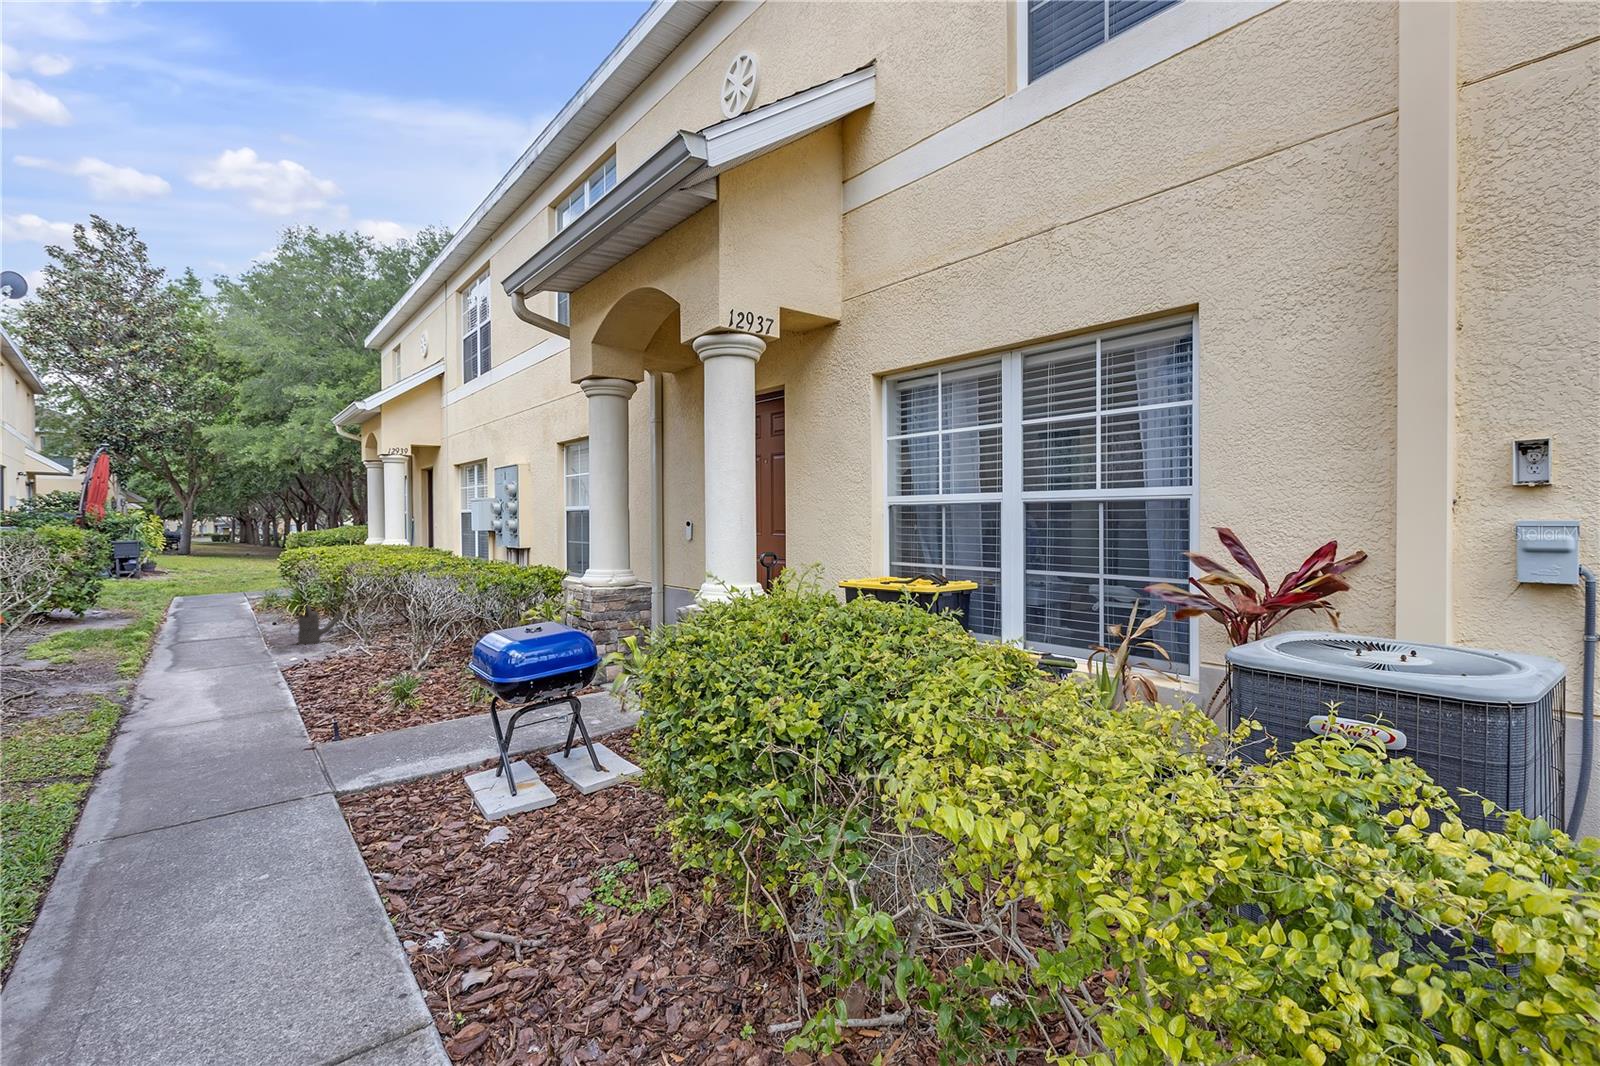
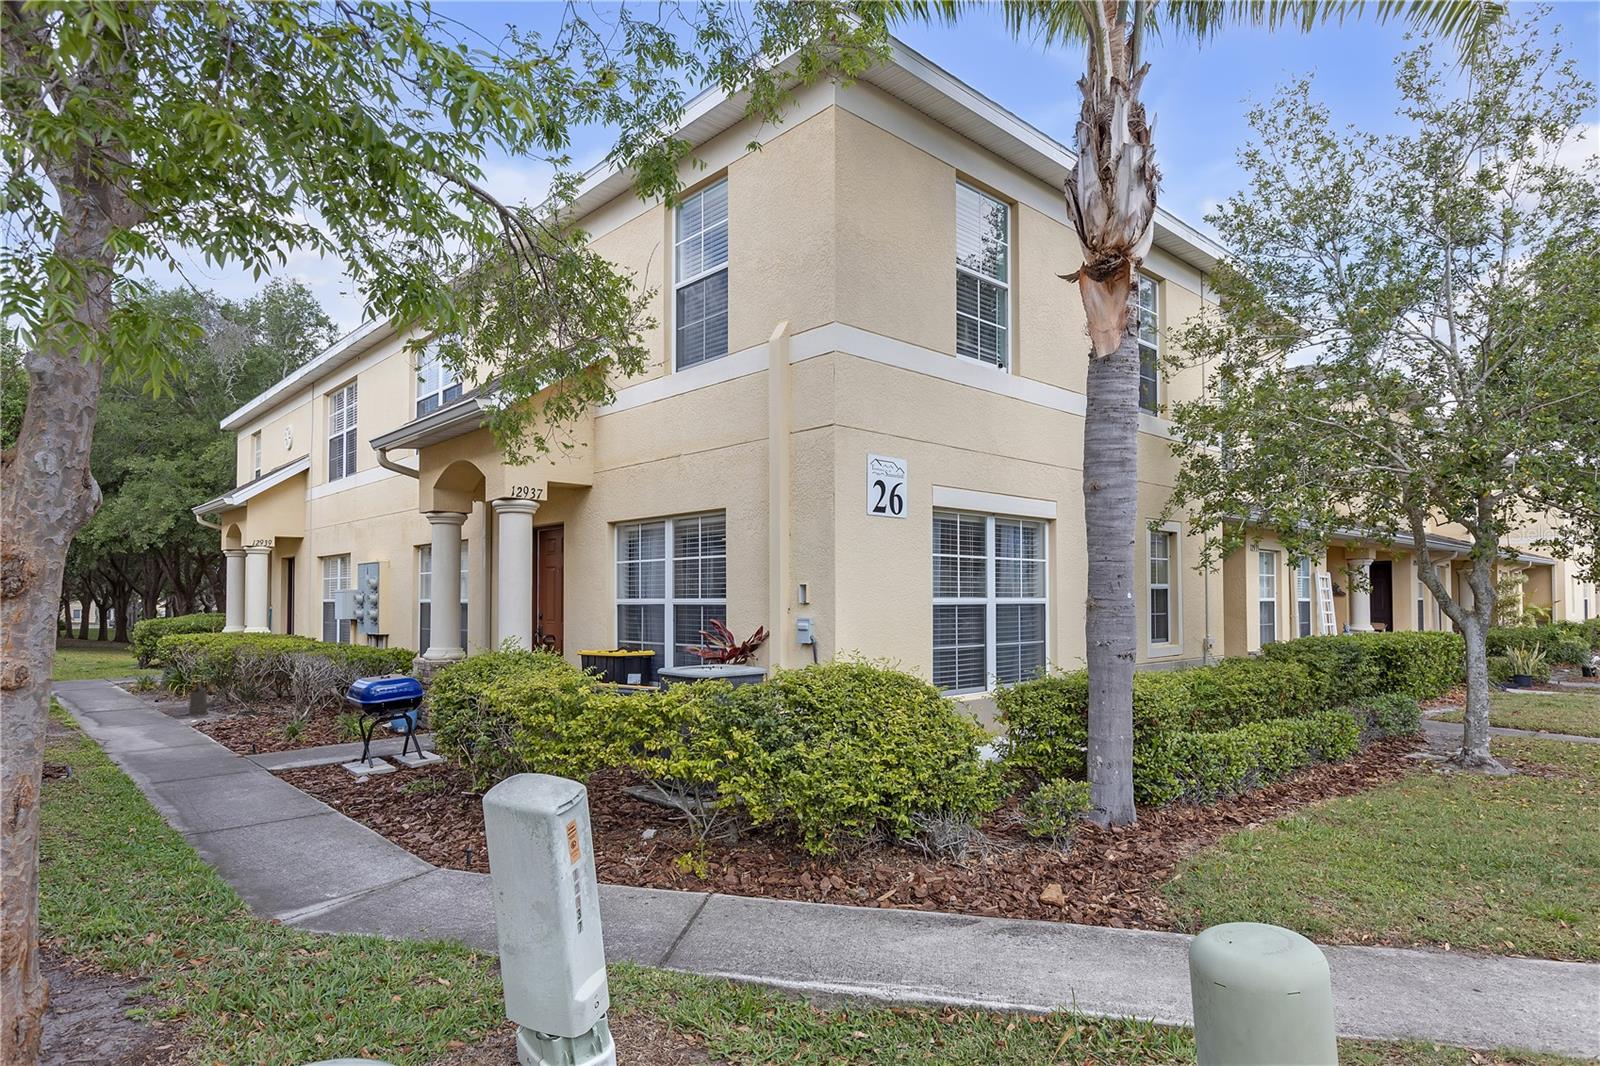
potted tree: none [347,595,388,647] -> present [237,678,264,715]

